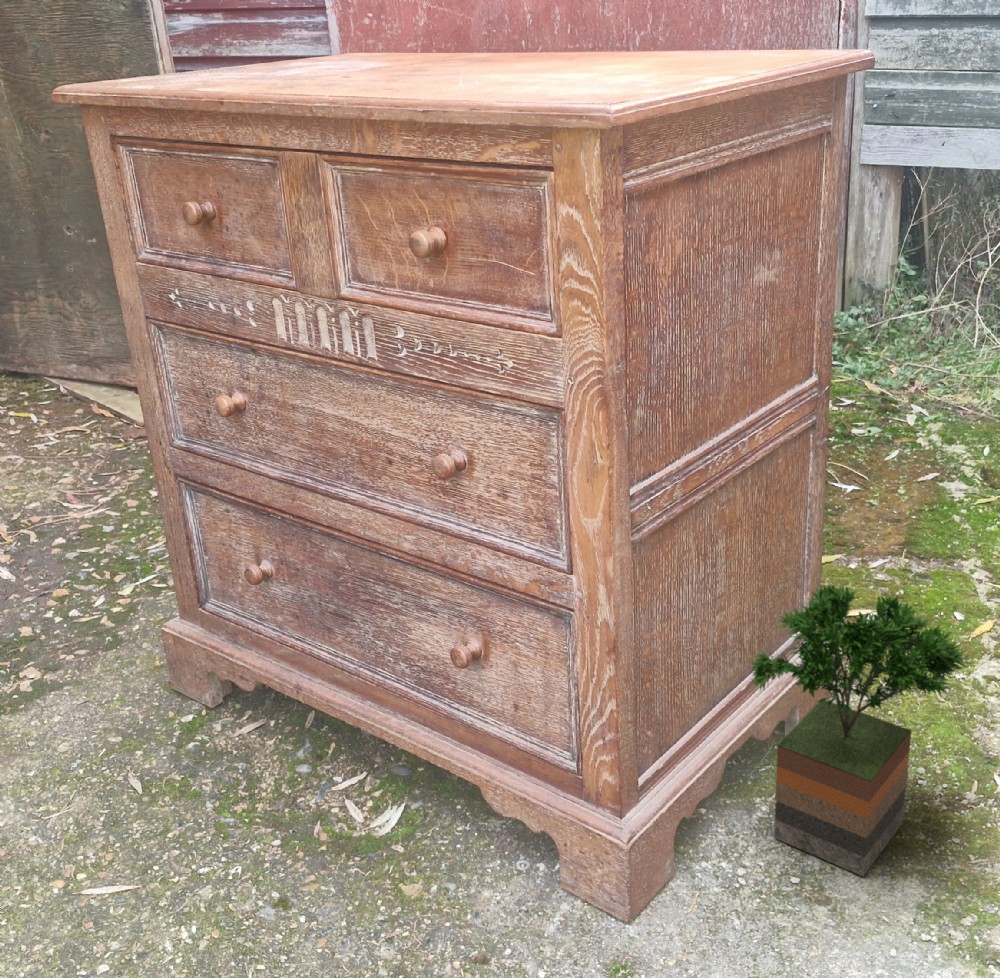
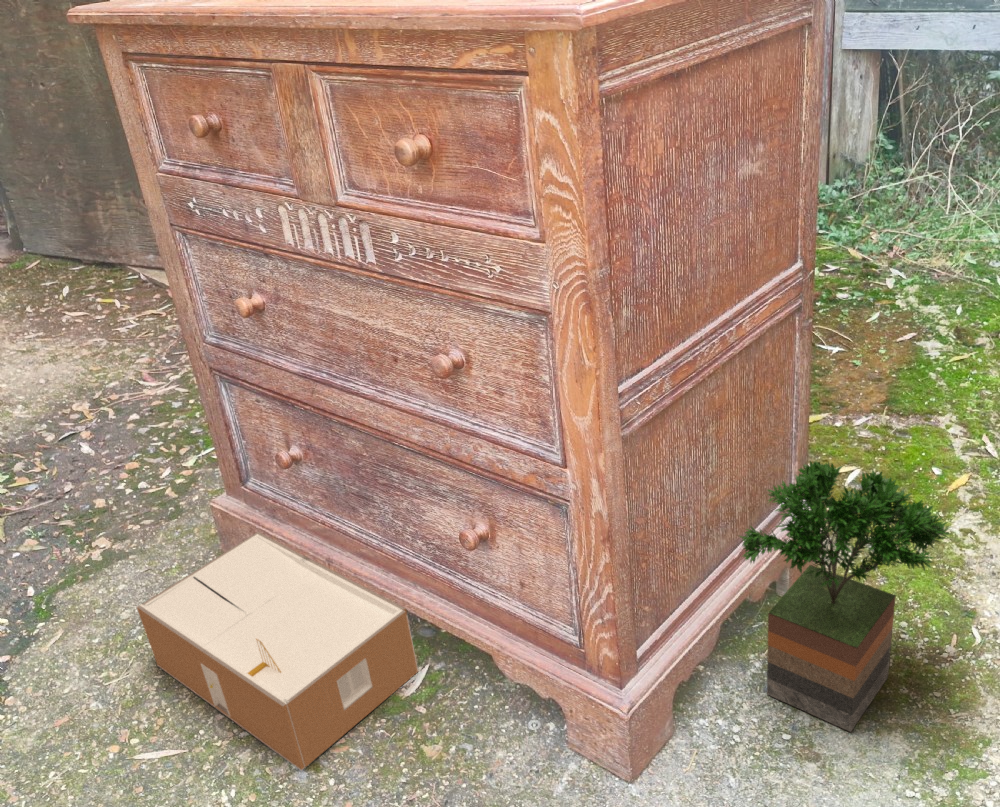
cardboard box: none [85,657,397,910] -> present [137,532,420,770]

